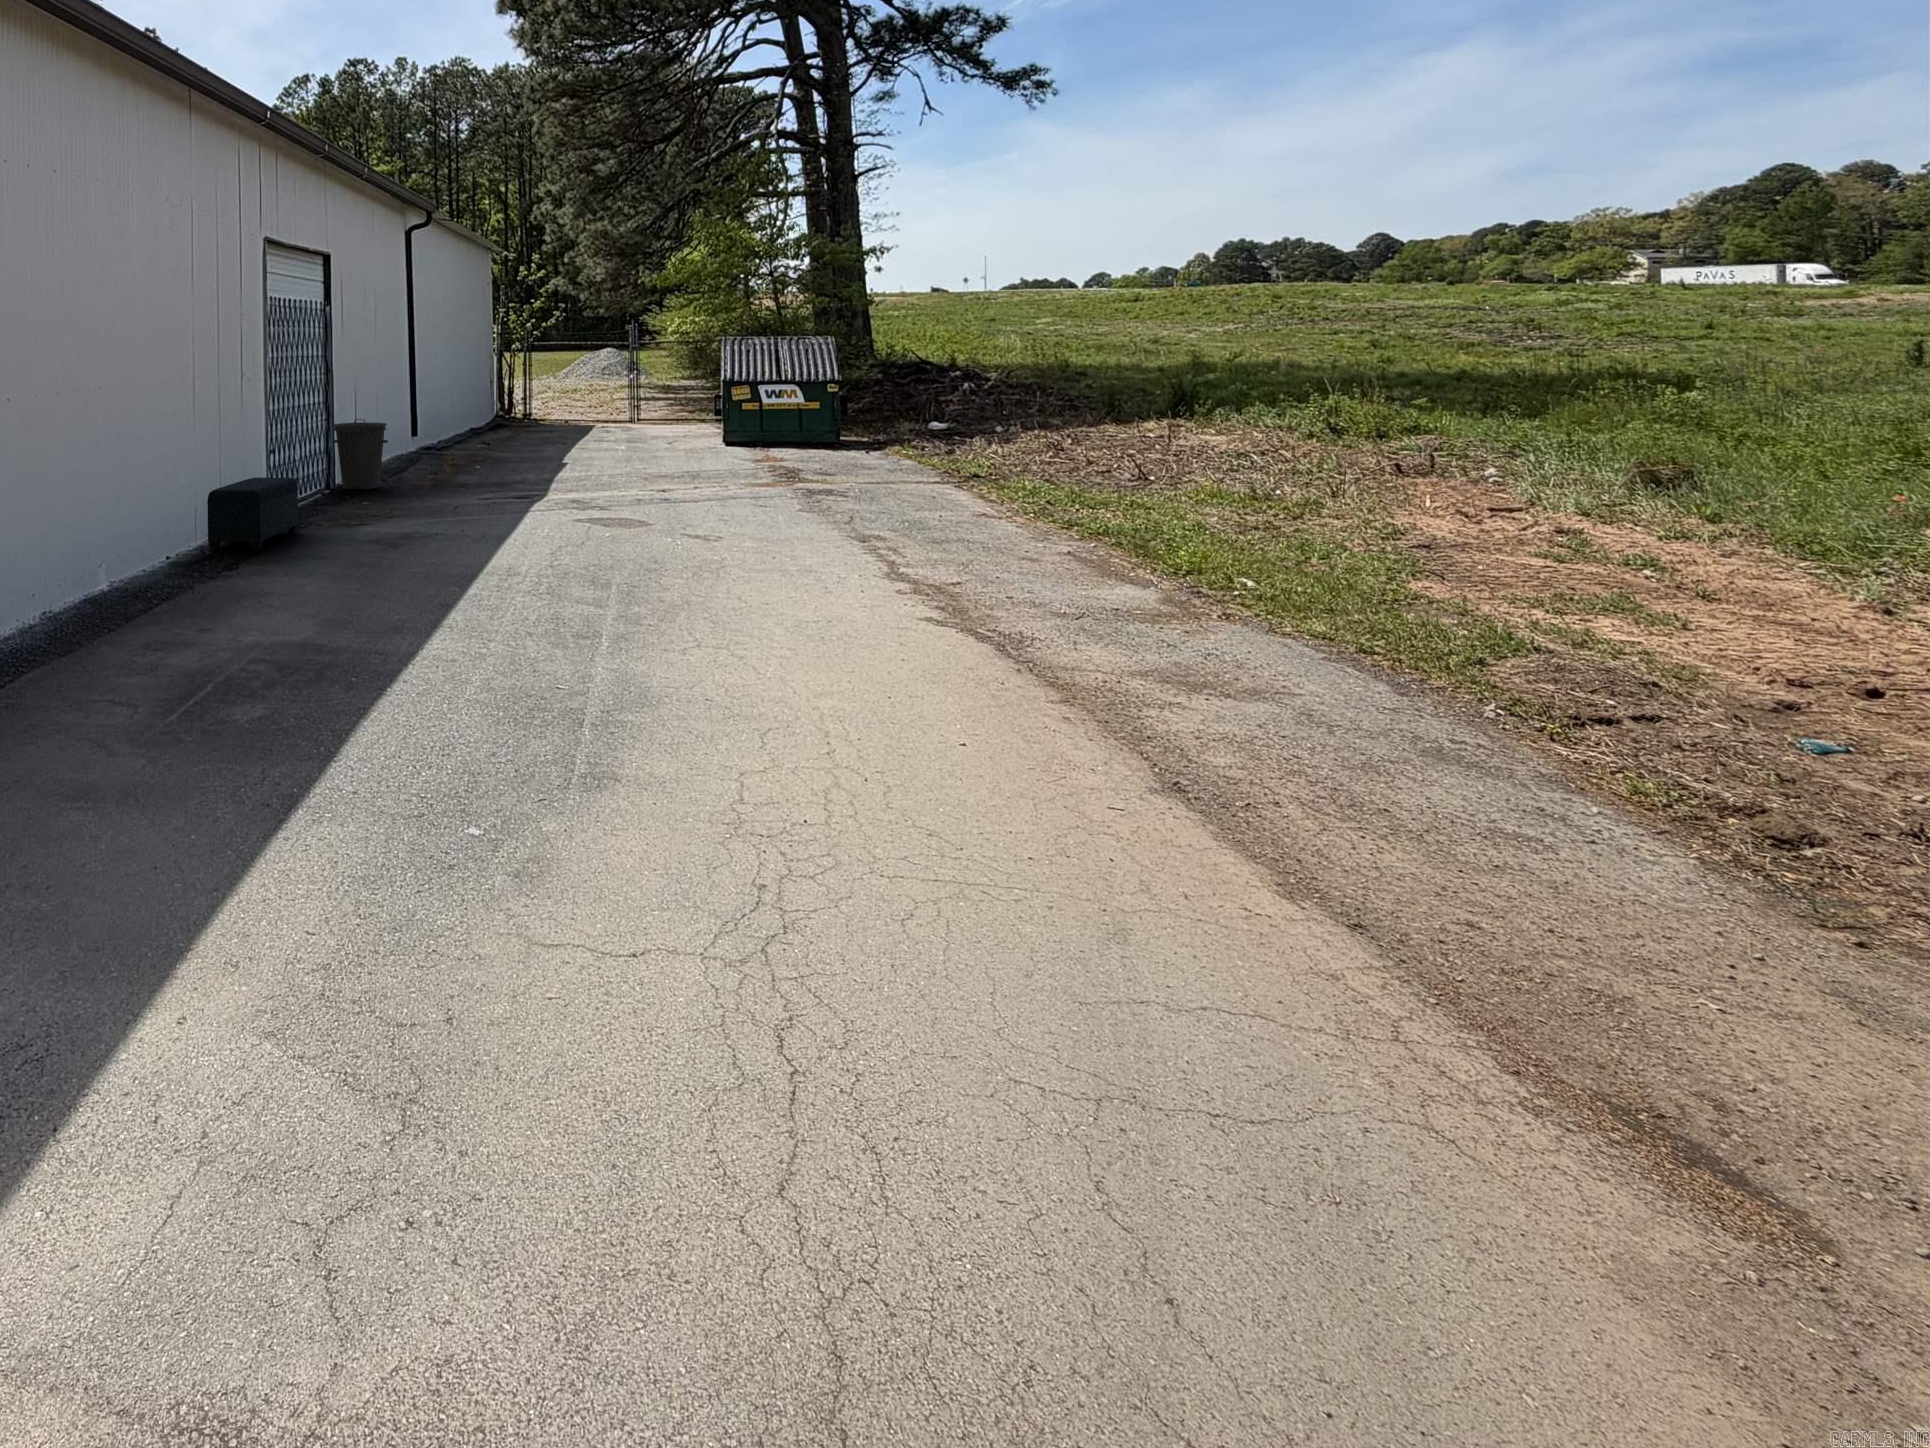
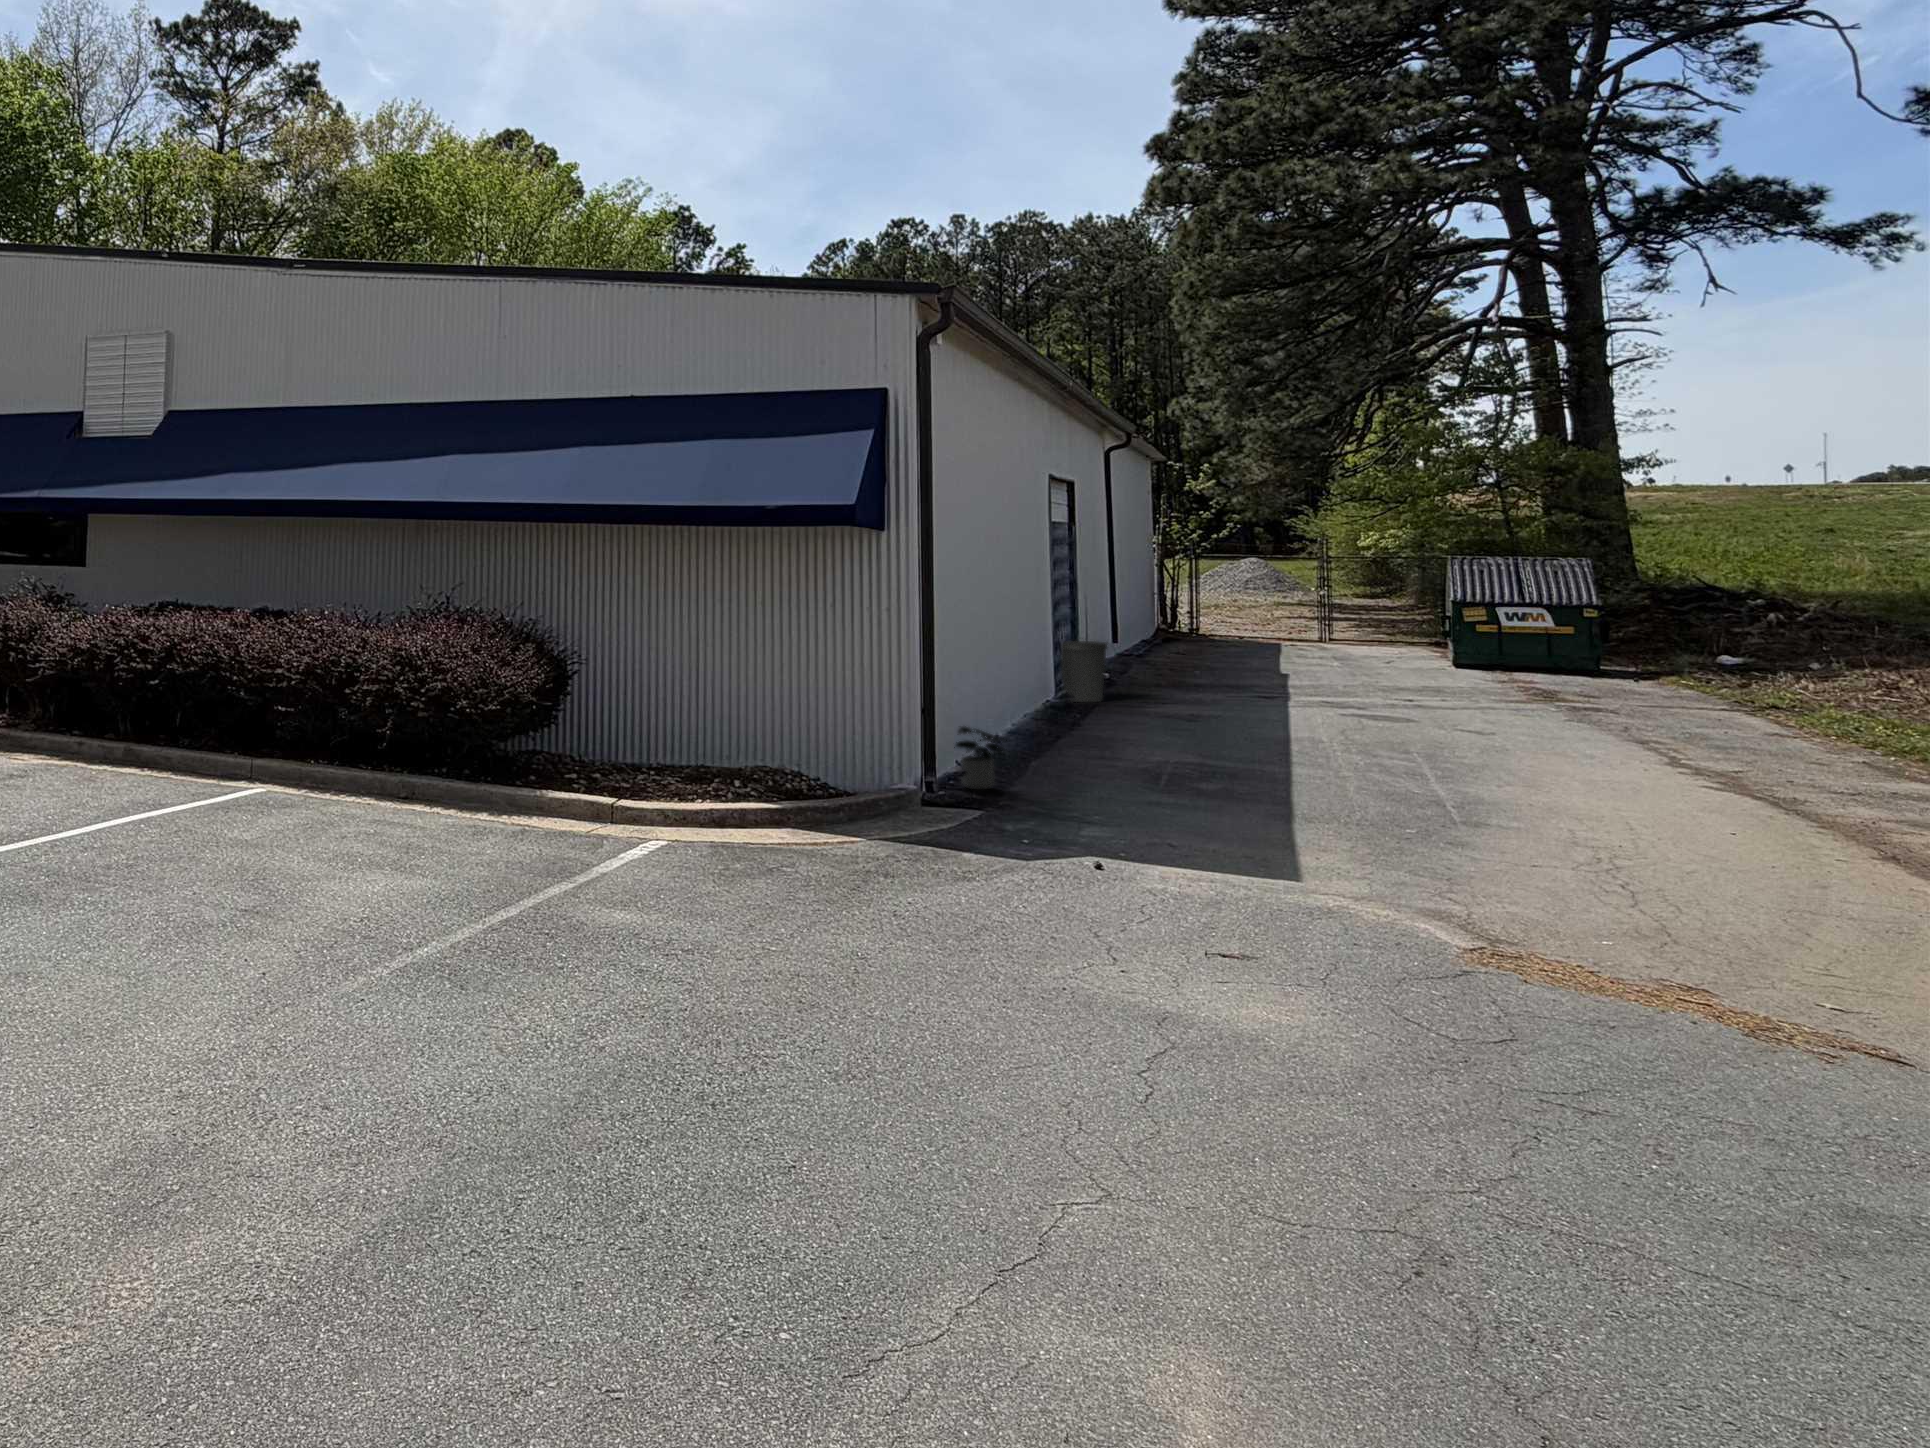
bench: present [207,478,298,550] -> none [1004,687,1069,745]
potted plant: none [19,545,120,635] -> present [954,726,1007,789]

